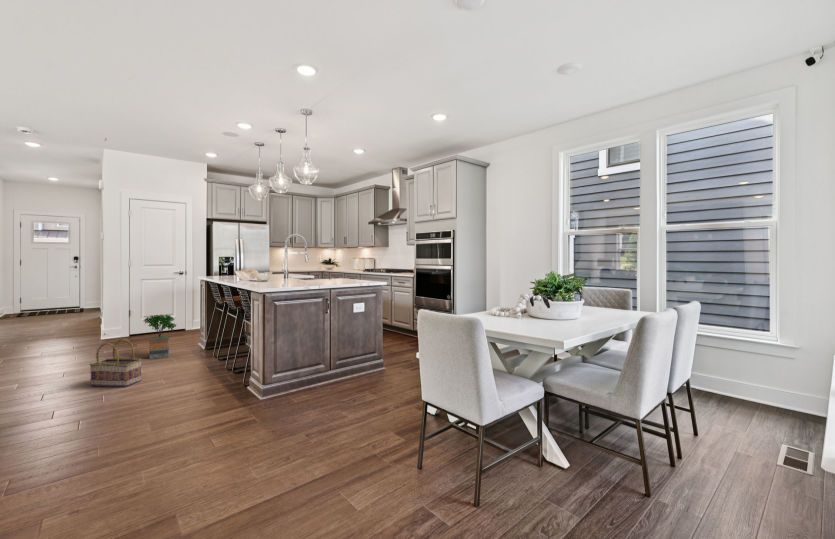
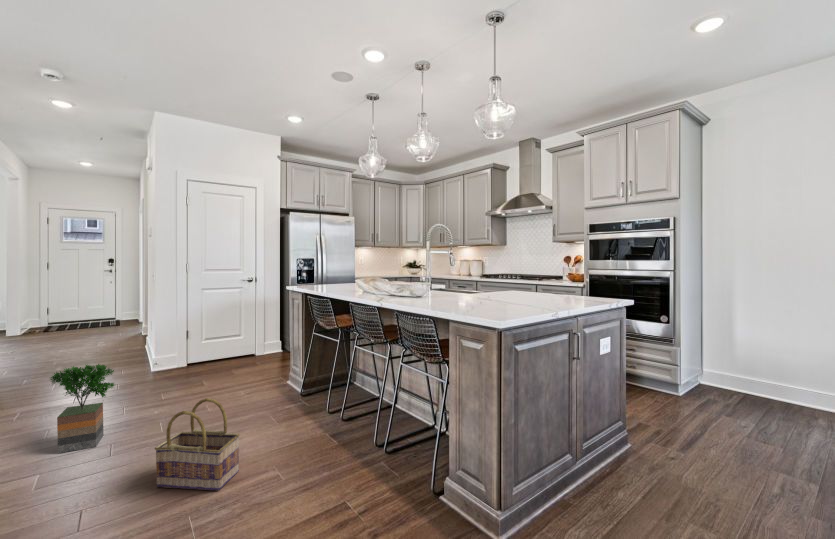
potted tree: present [144,315,176,359] -> present [50,364,114,453]

